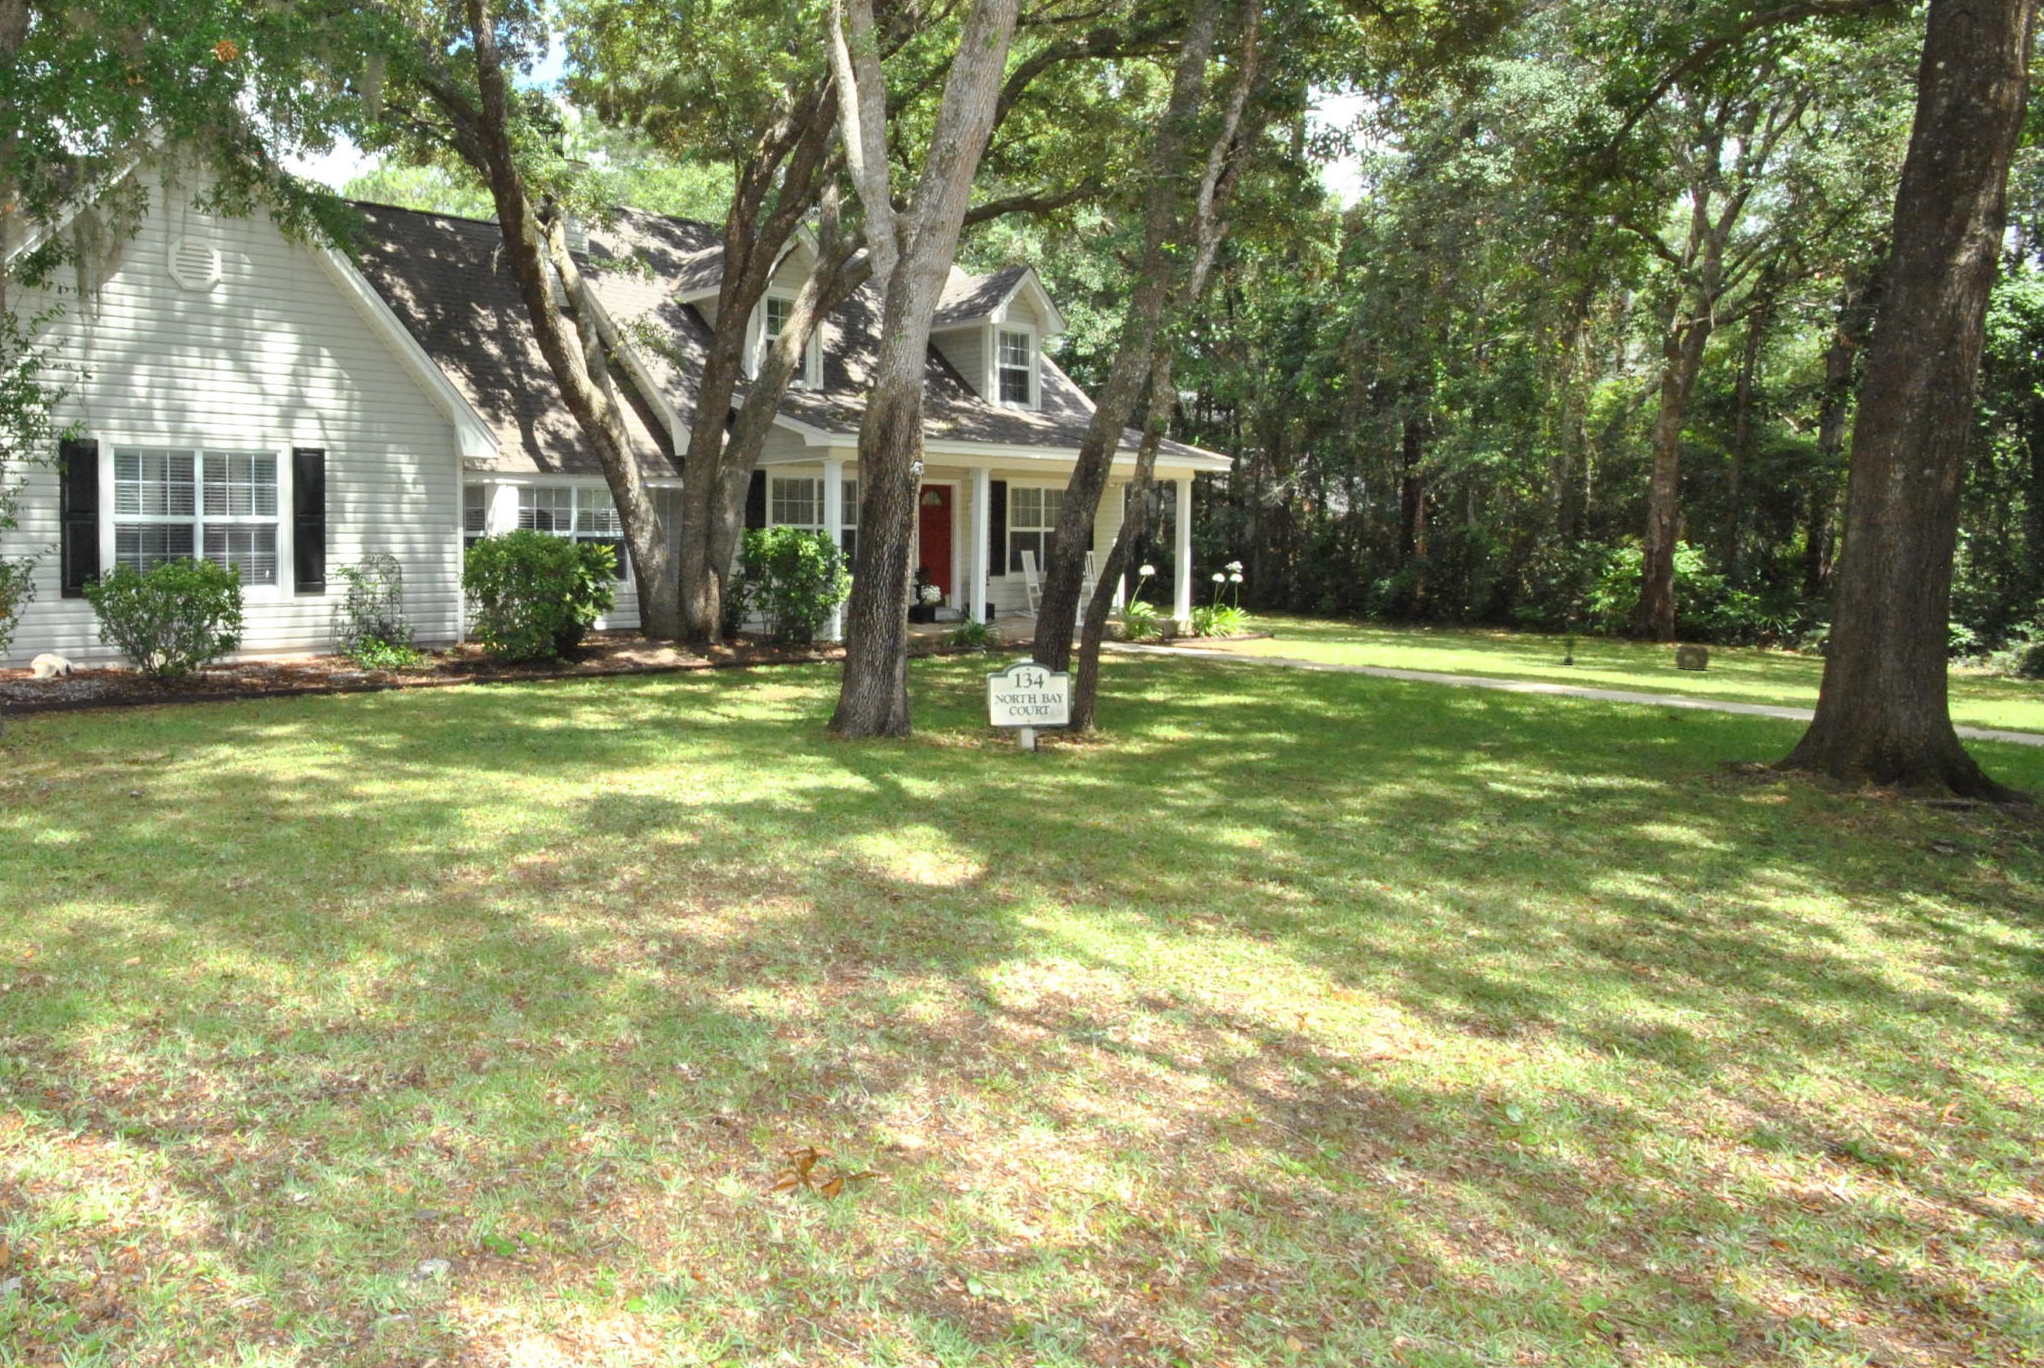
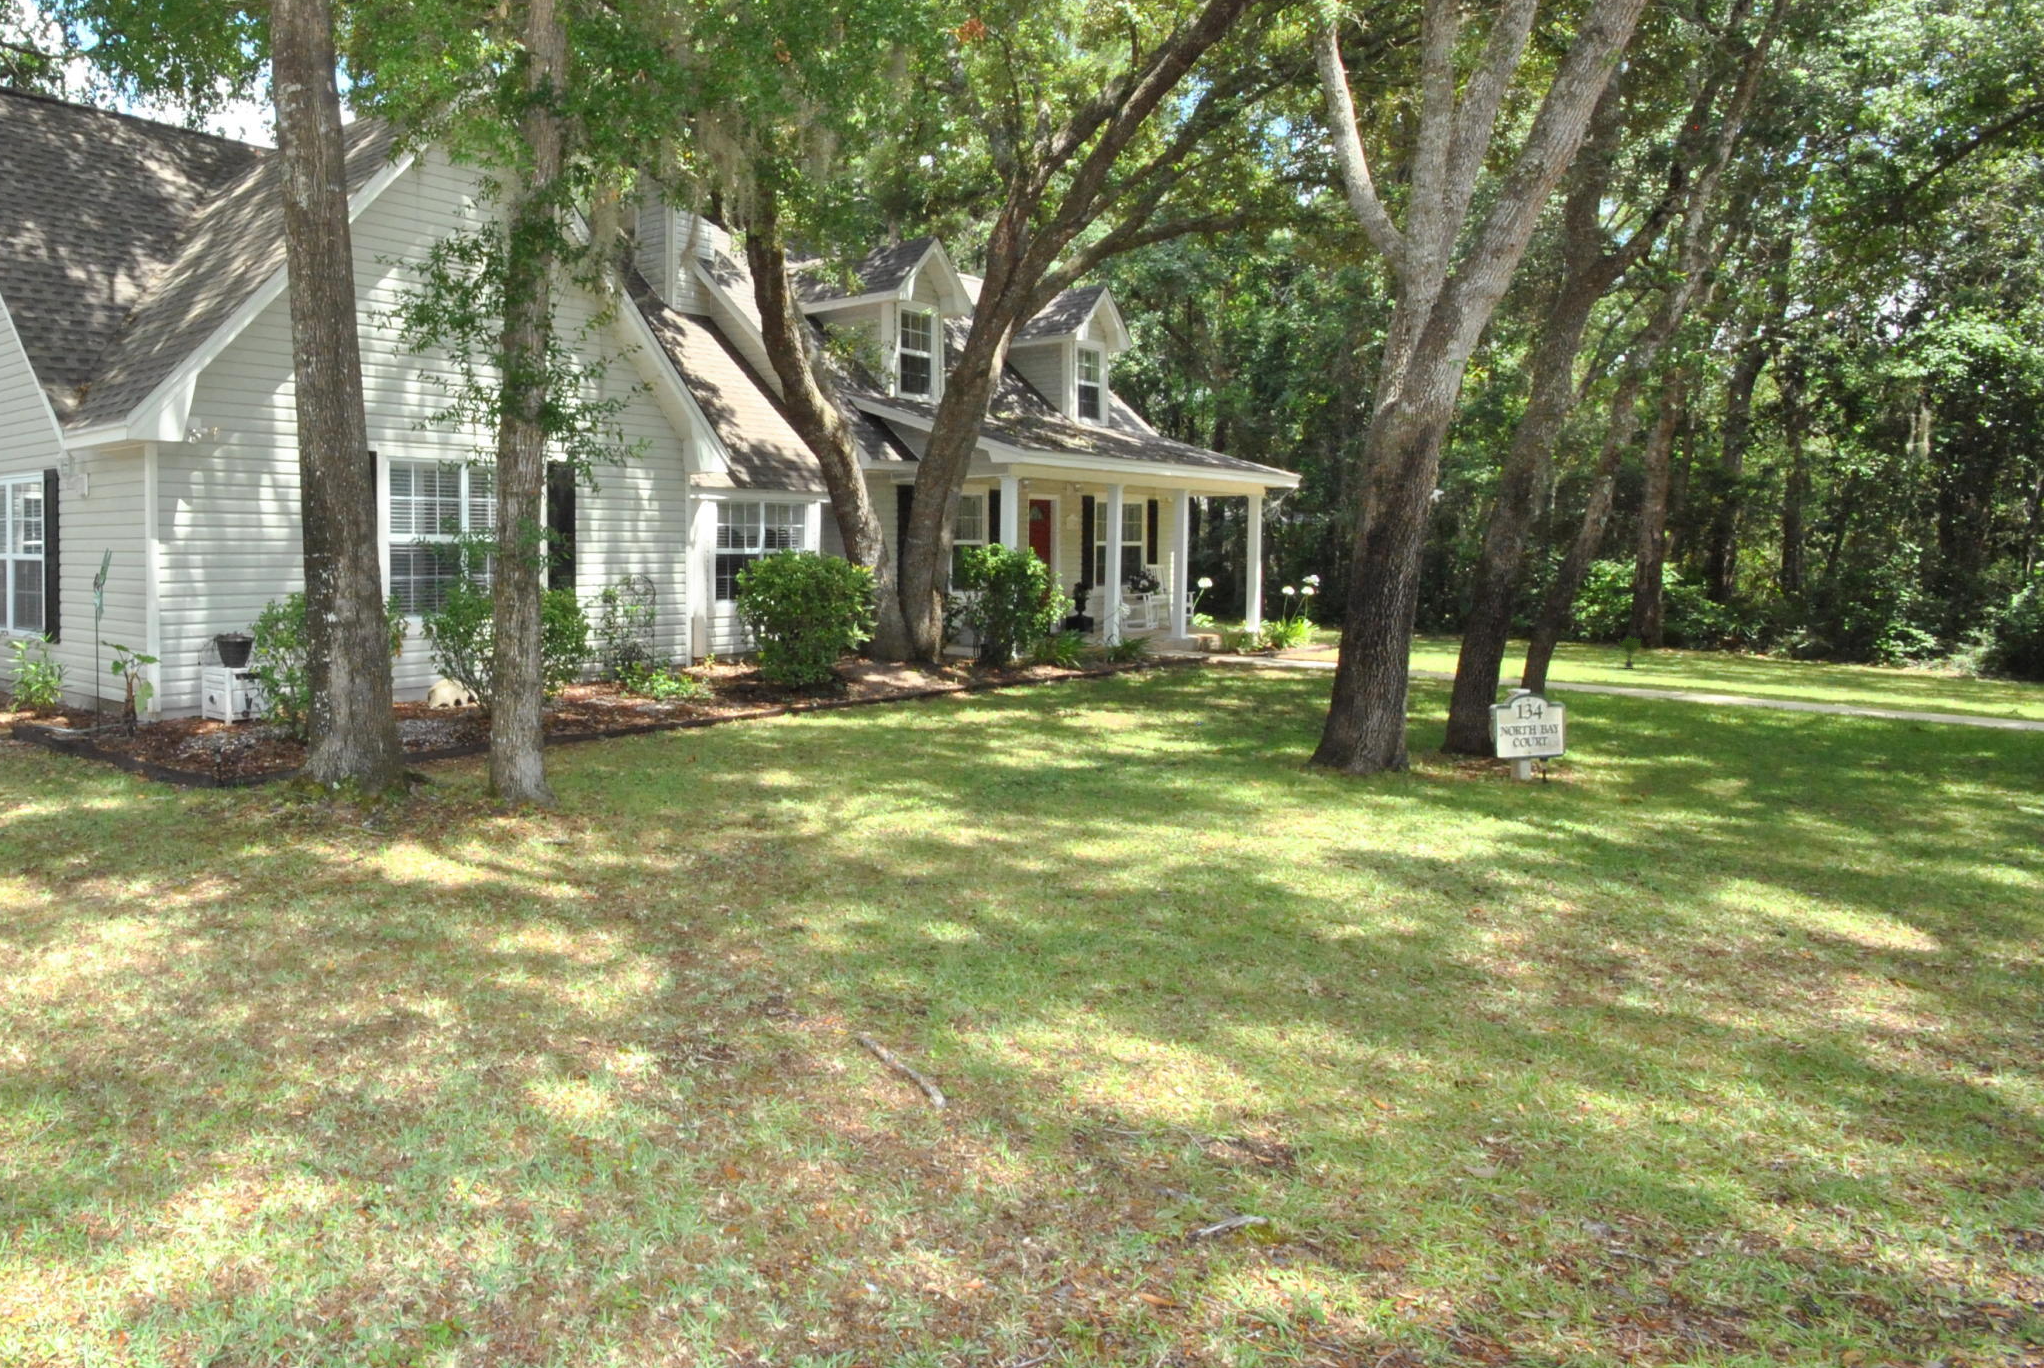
woven basket: present [1675,645,1709,670] -> none [1716,649,1749,672]

